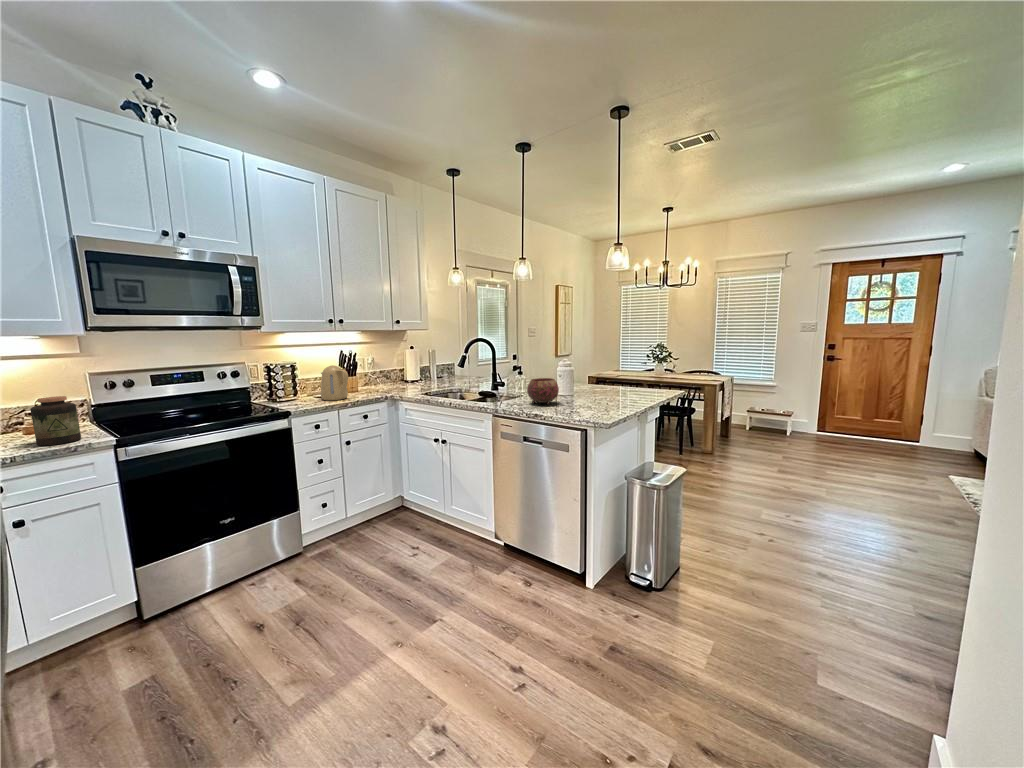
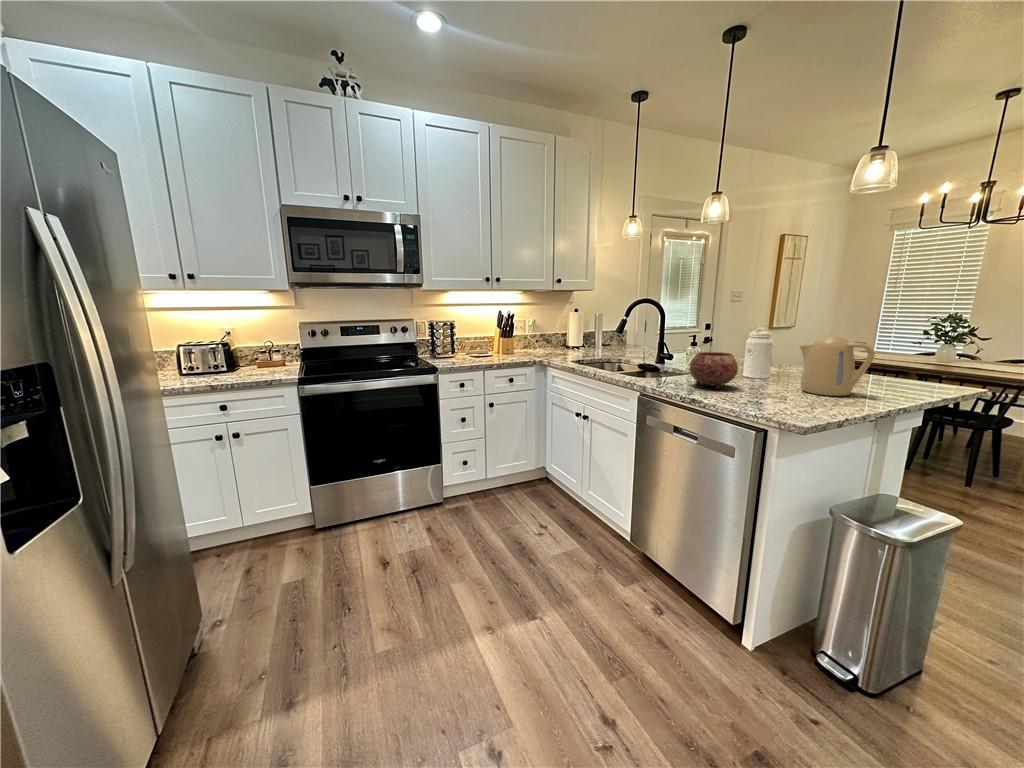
kettle: present [321,365,348,401] -> present [800,335,875,396]
jar: present [30,396,81,446] -> none [252,339,283,377]

